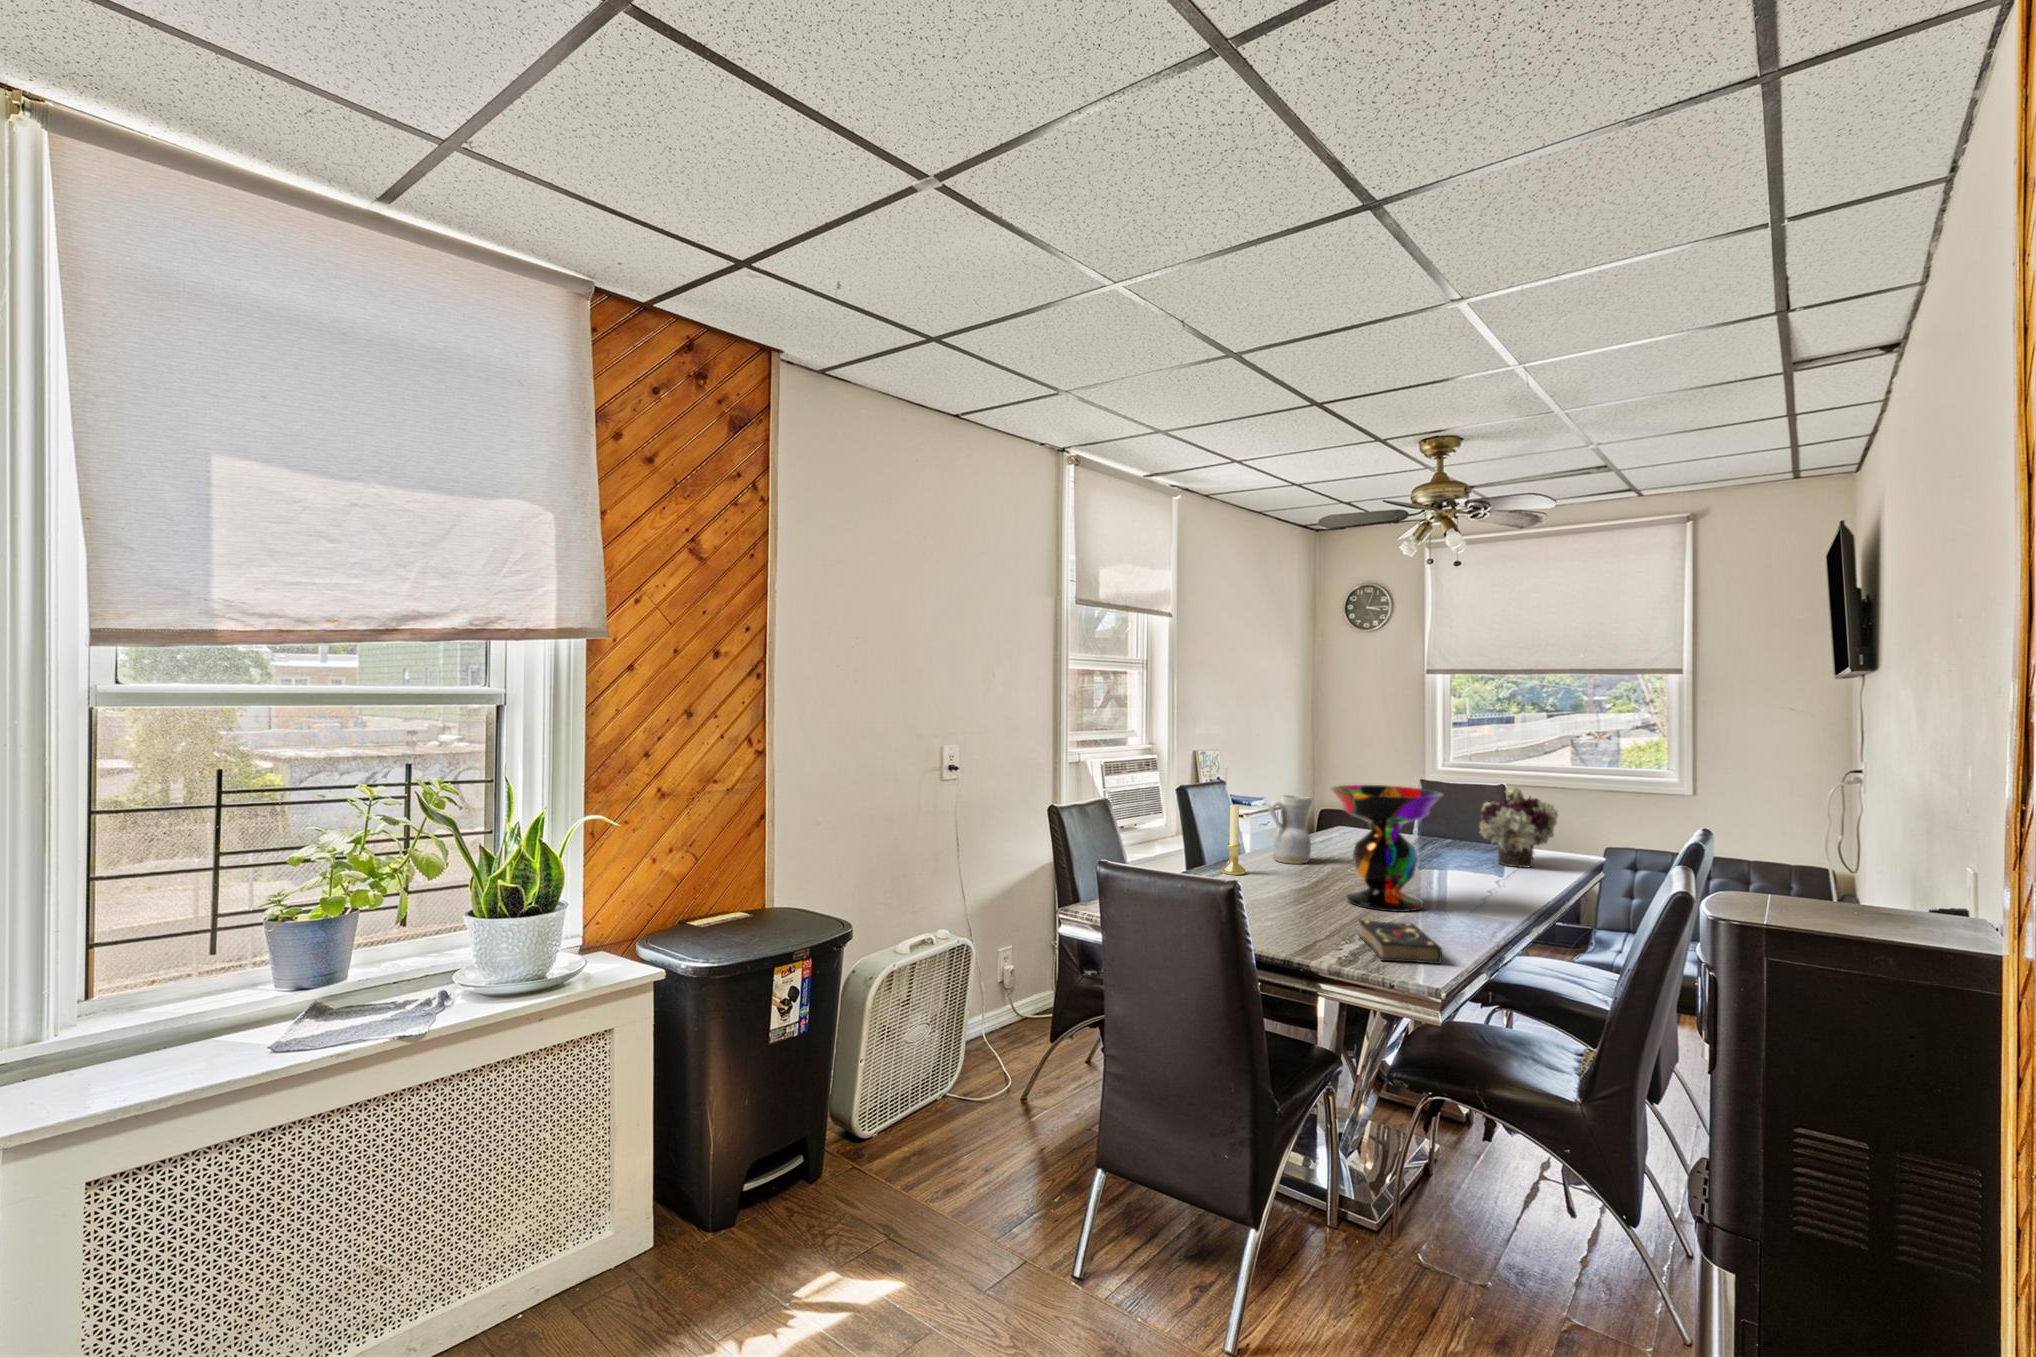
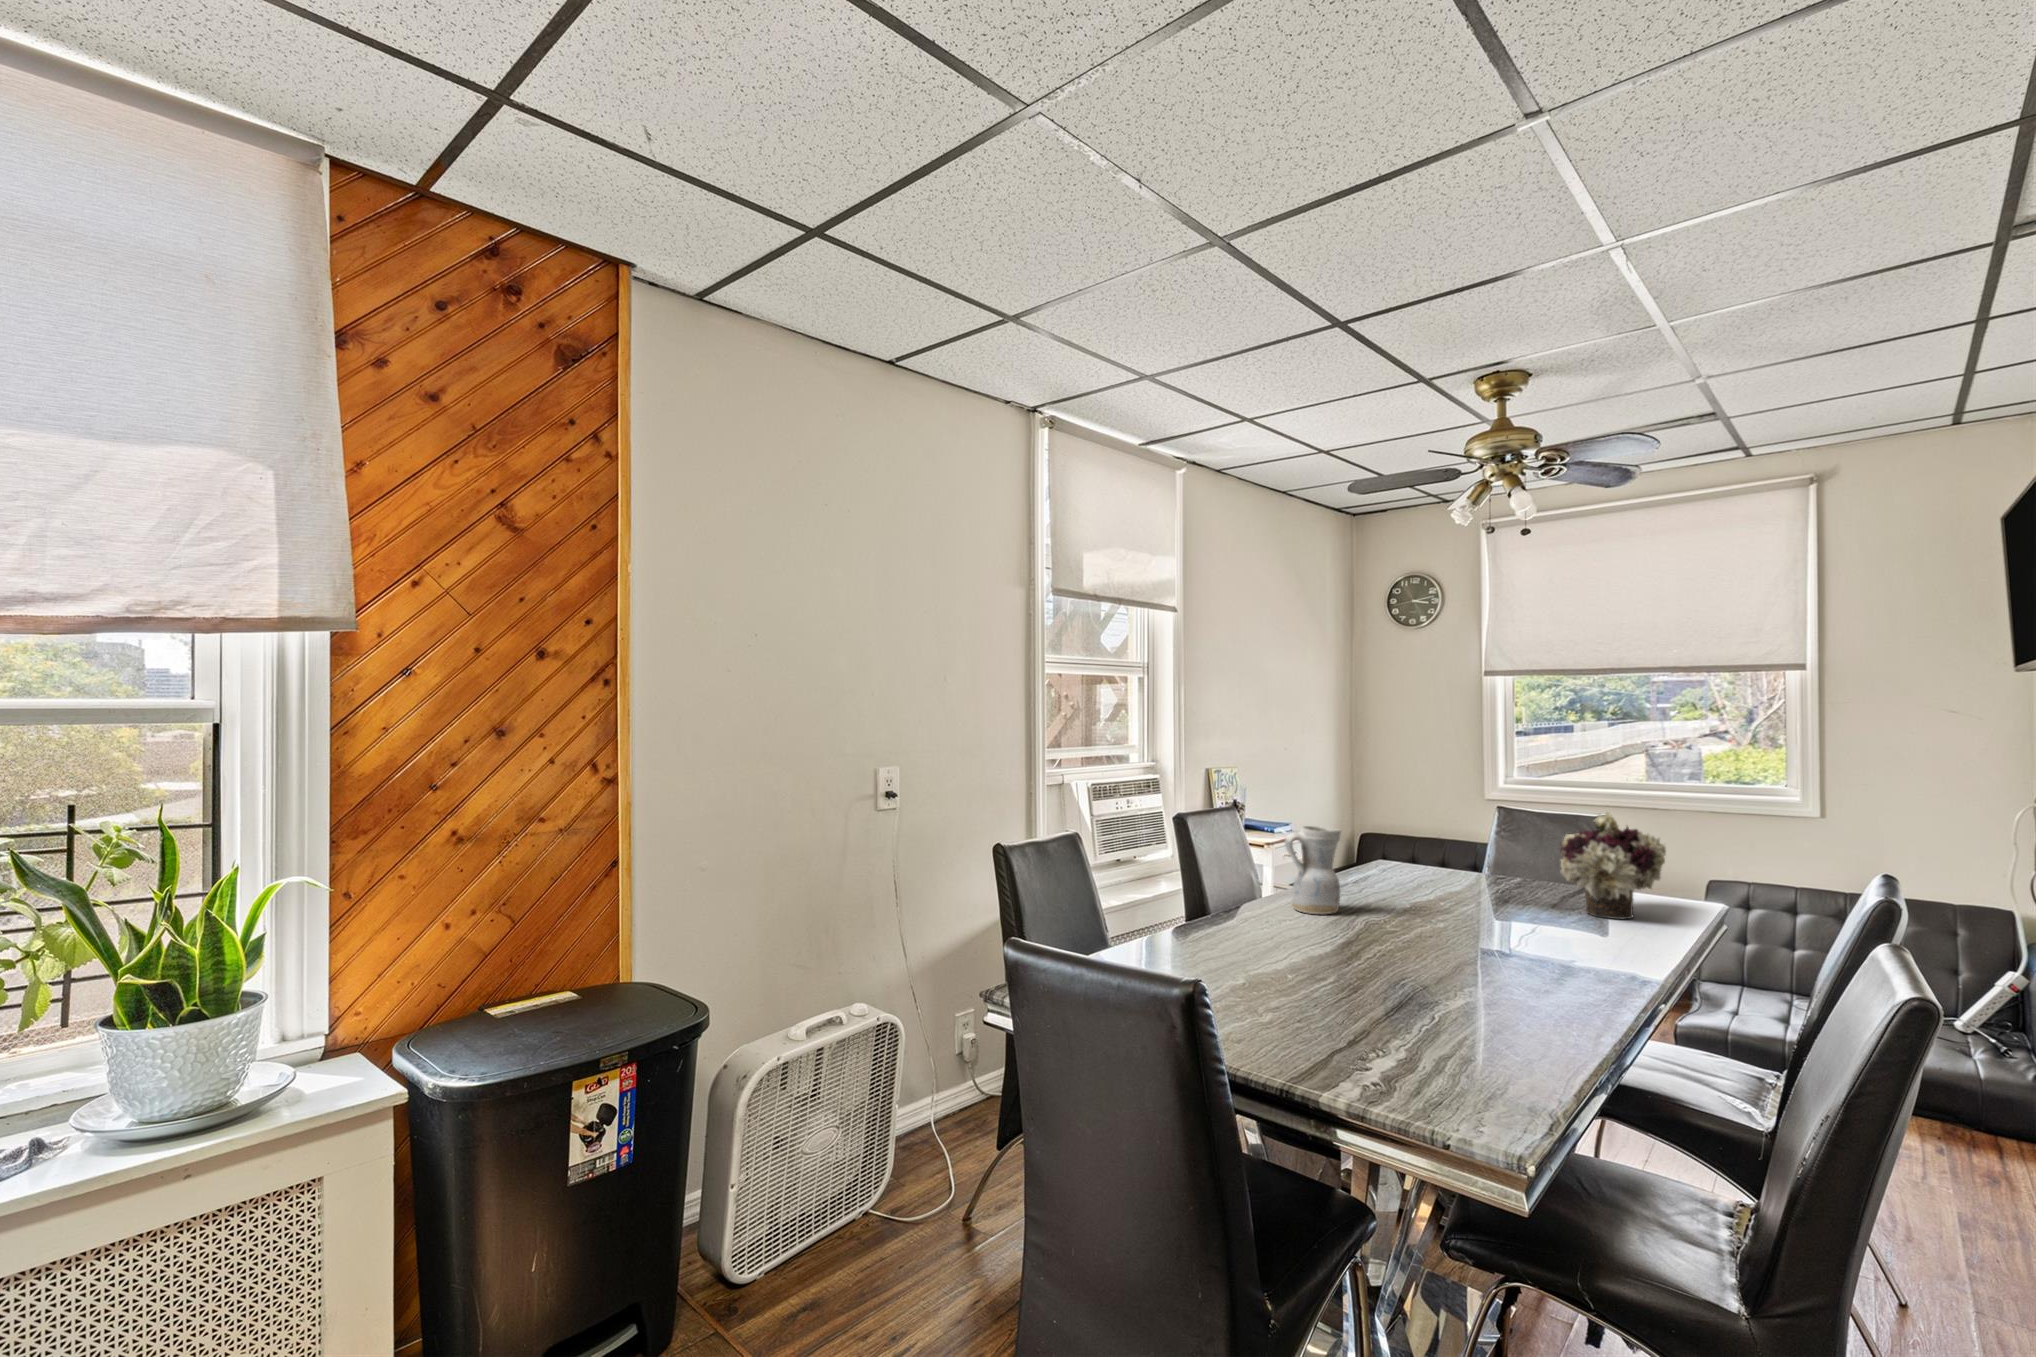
decorative bowl: present [1331,785,1443,912] -> none [1358,817,1516,995]
candle holder: present [1221,804,1246,875] -> none [1221,838,1253,933]
book: present [1359,920,1442,964] -> none [1395,1019,1523,1100]

